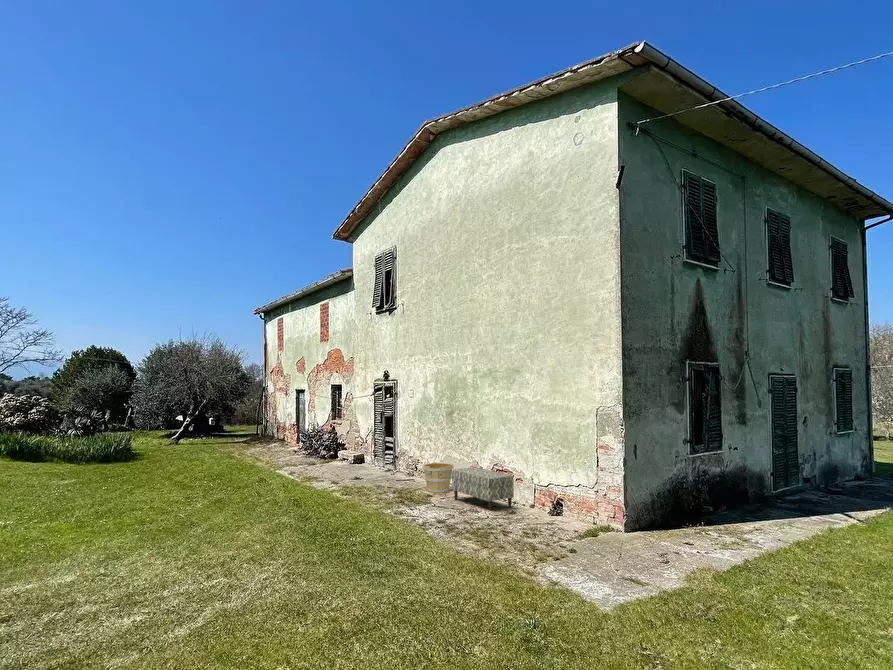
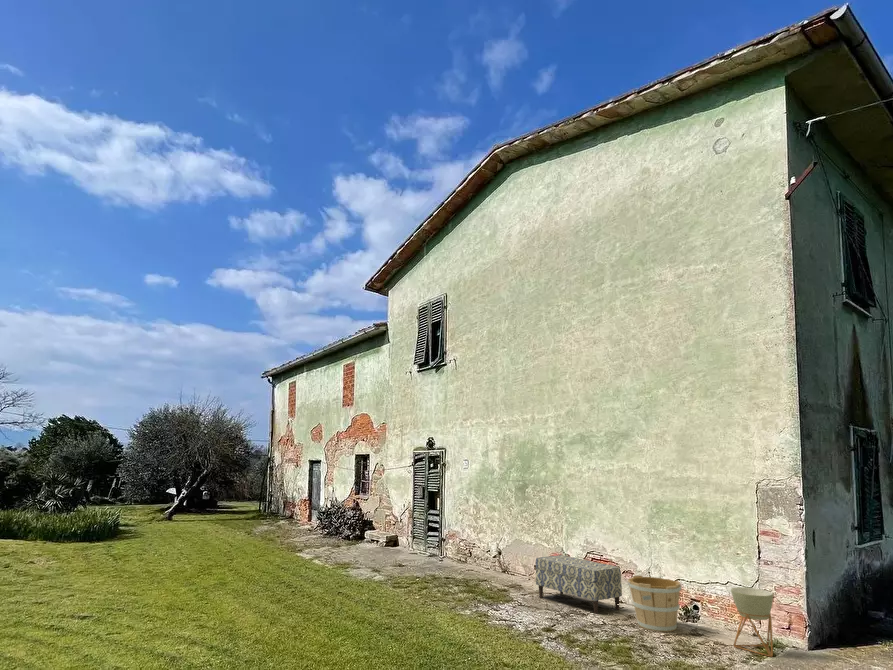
wooden bucket: present [423,462,453,493] -> present [628,575,682,632]
planter: none [574,489,604,537] -> present [731,587,773,657]

